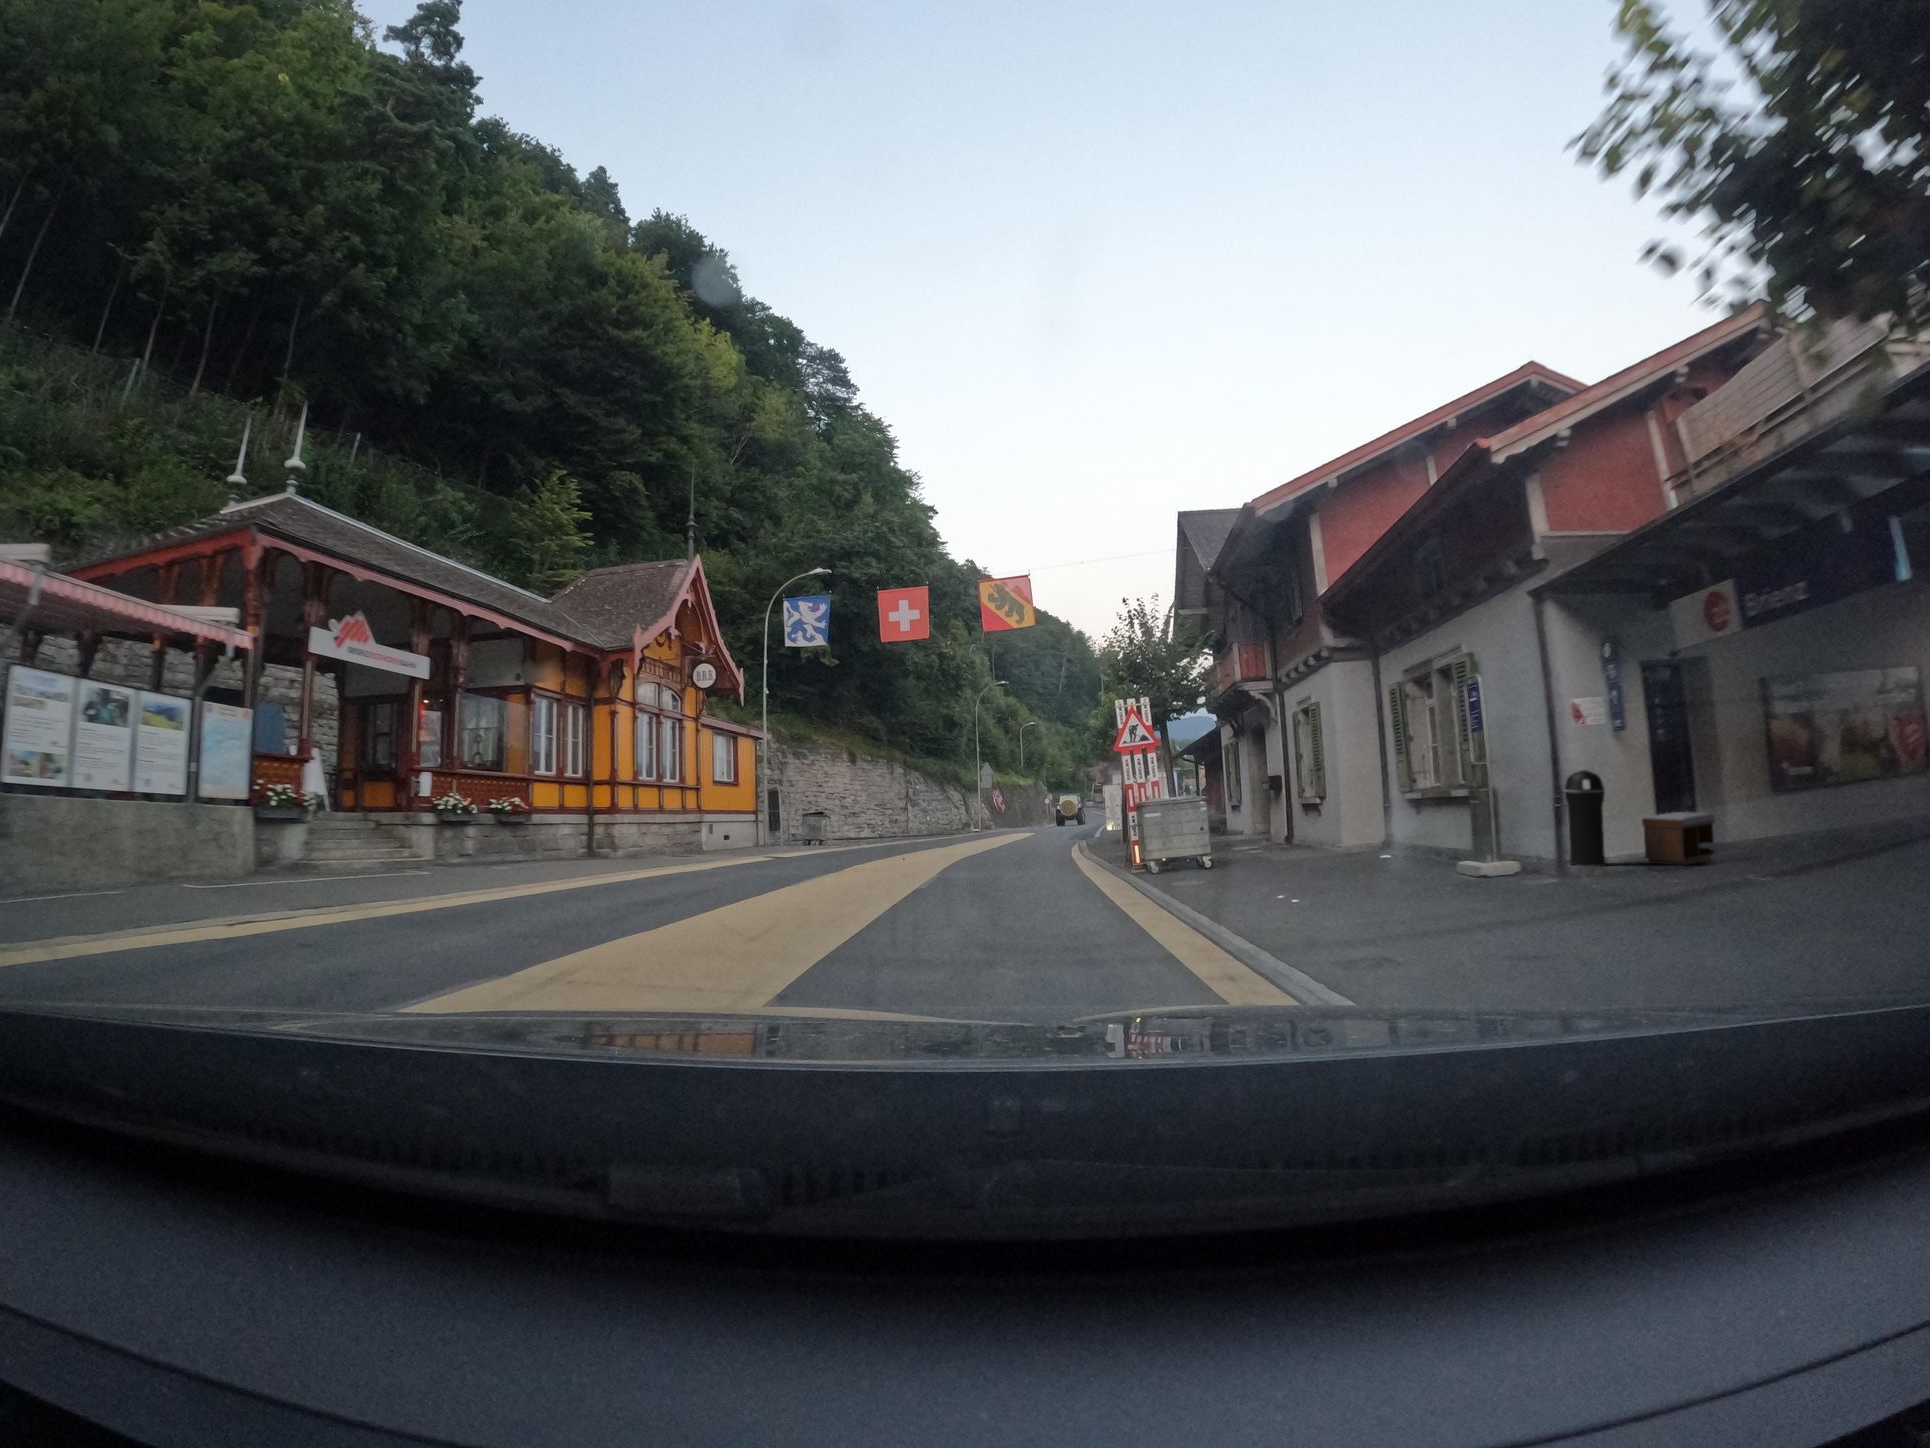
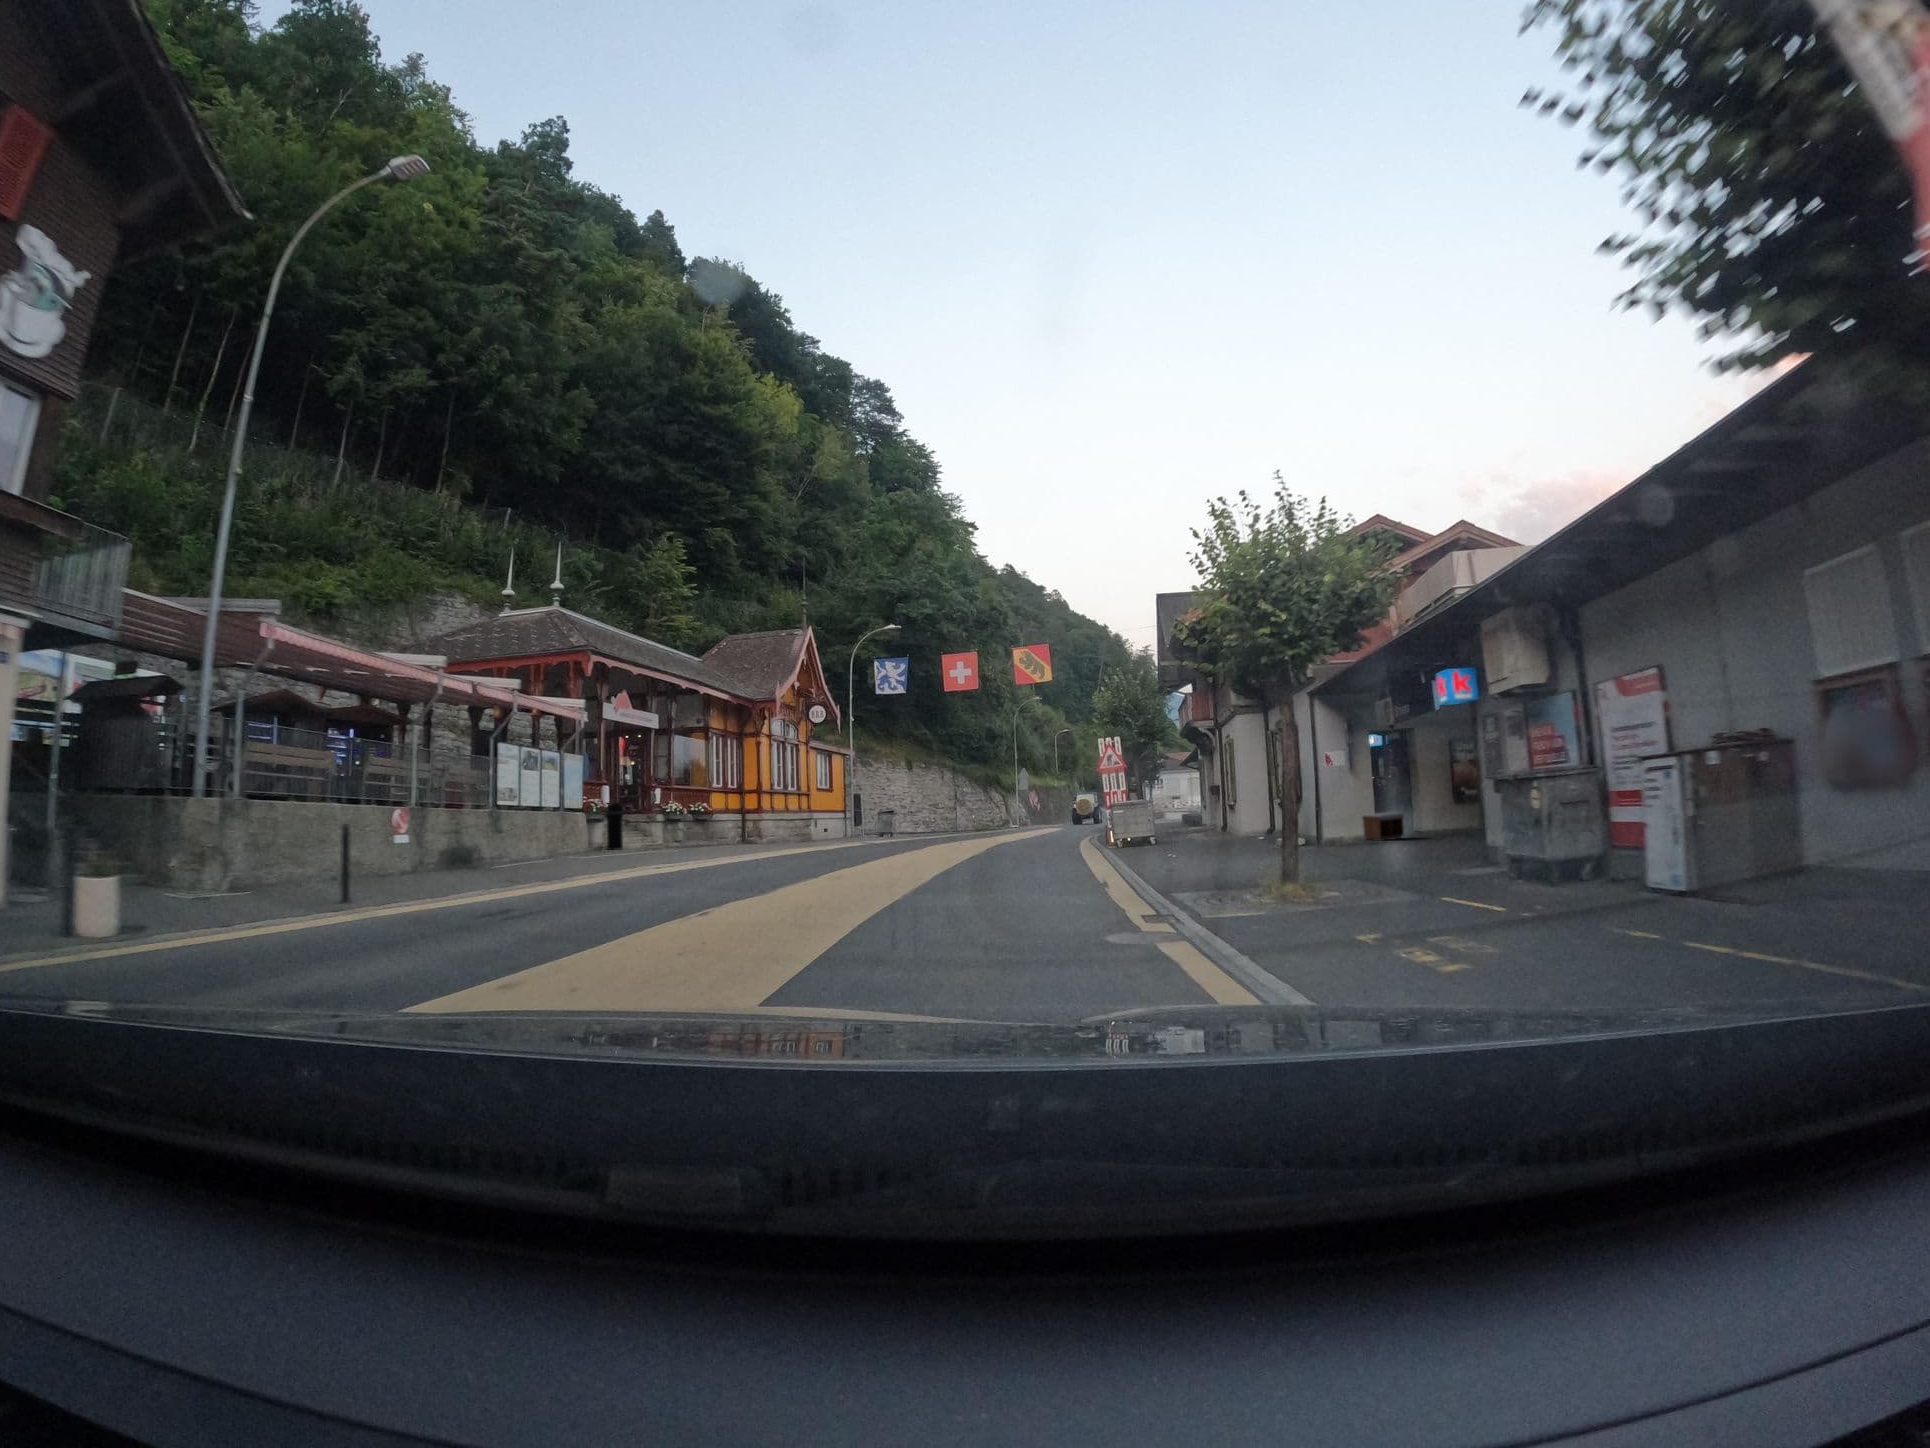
trash can: present [1565,770,1606,866] -> present [606,802,624,850]

